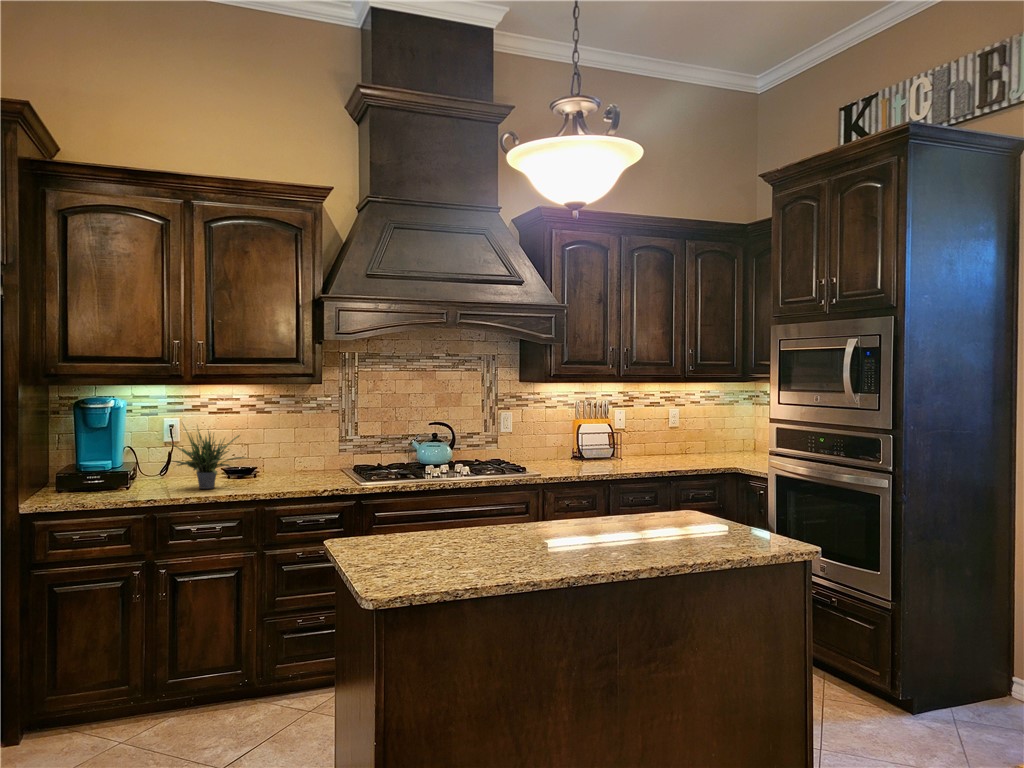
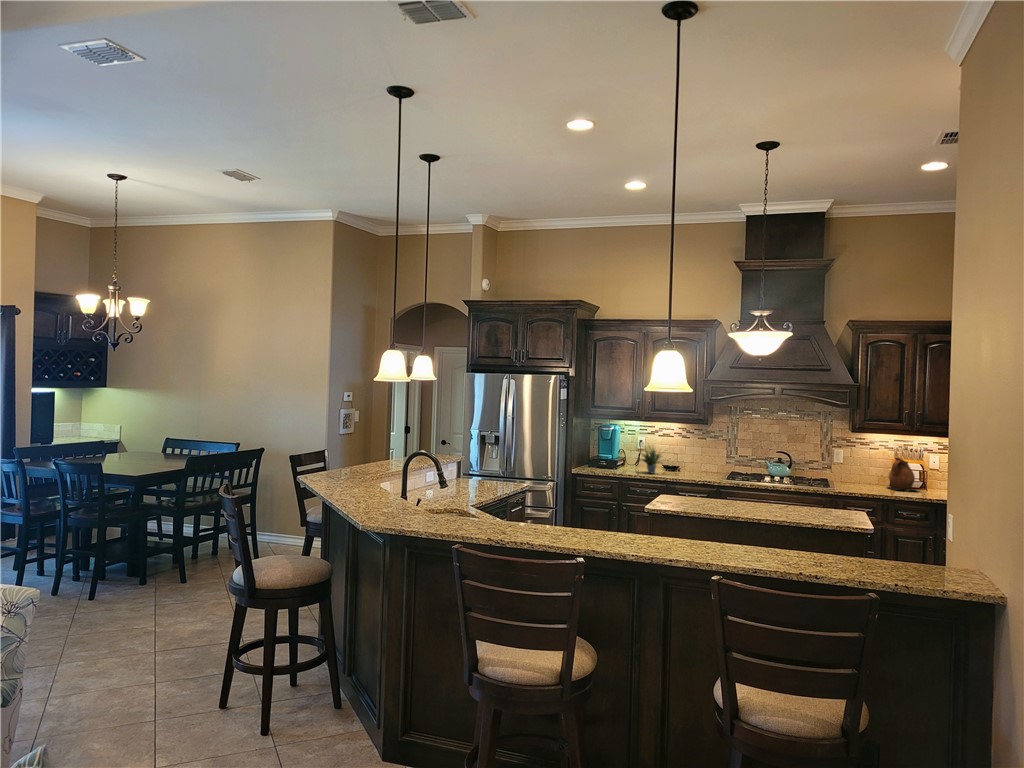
ceramic pitcher: none [577,416,622,464] -> present [888,457,918,491]

